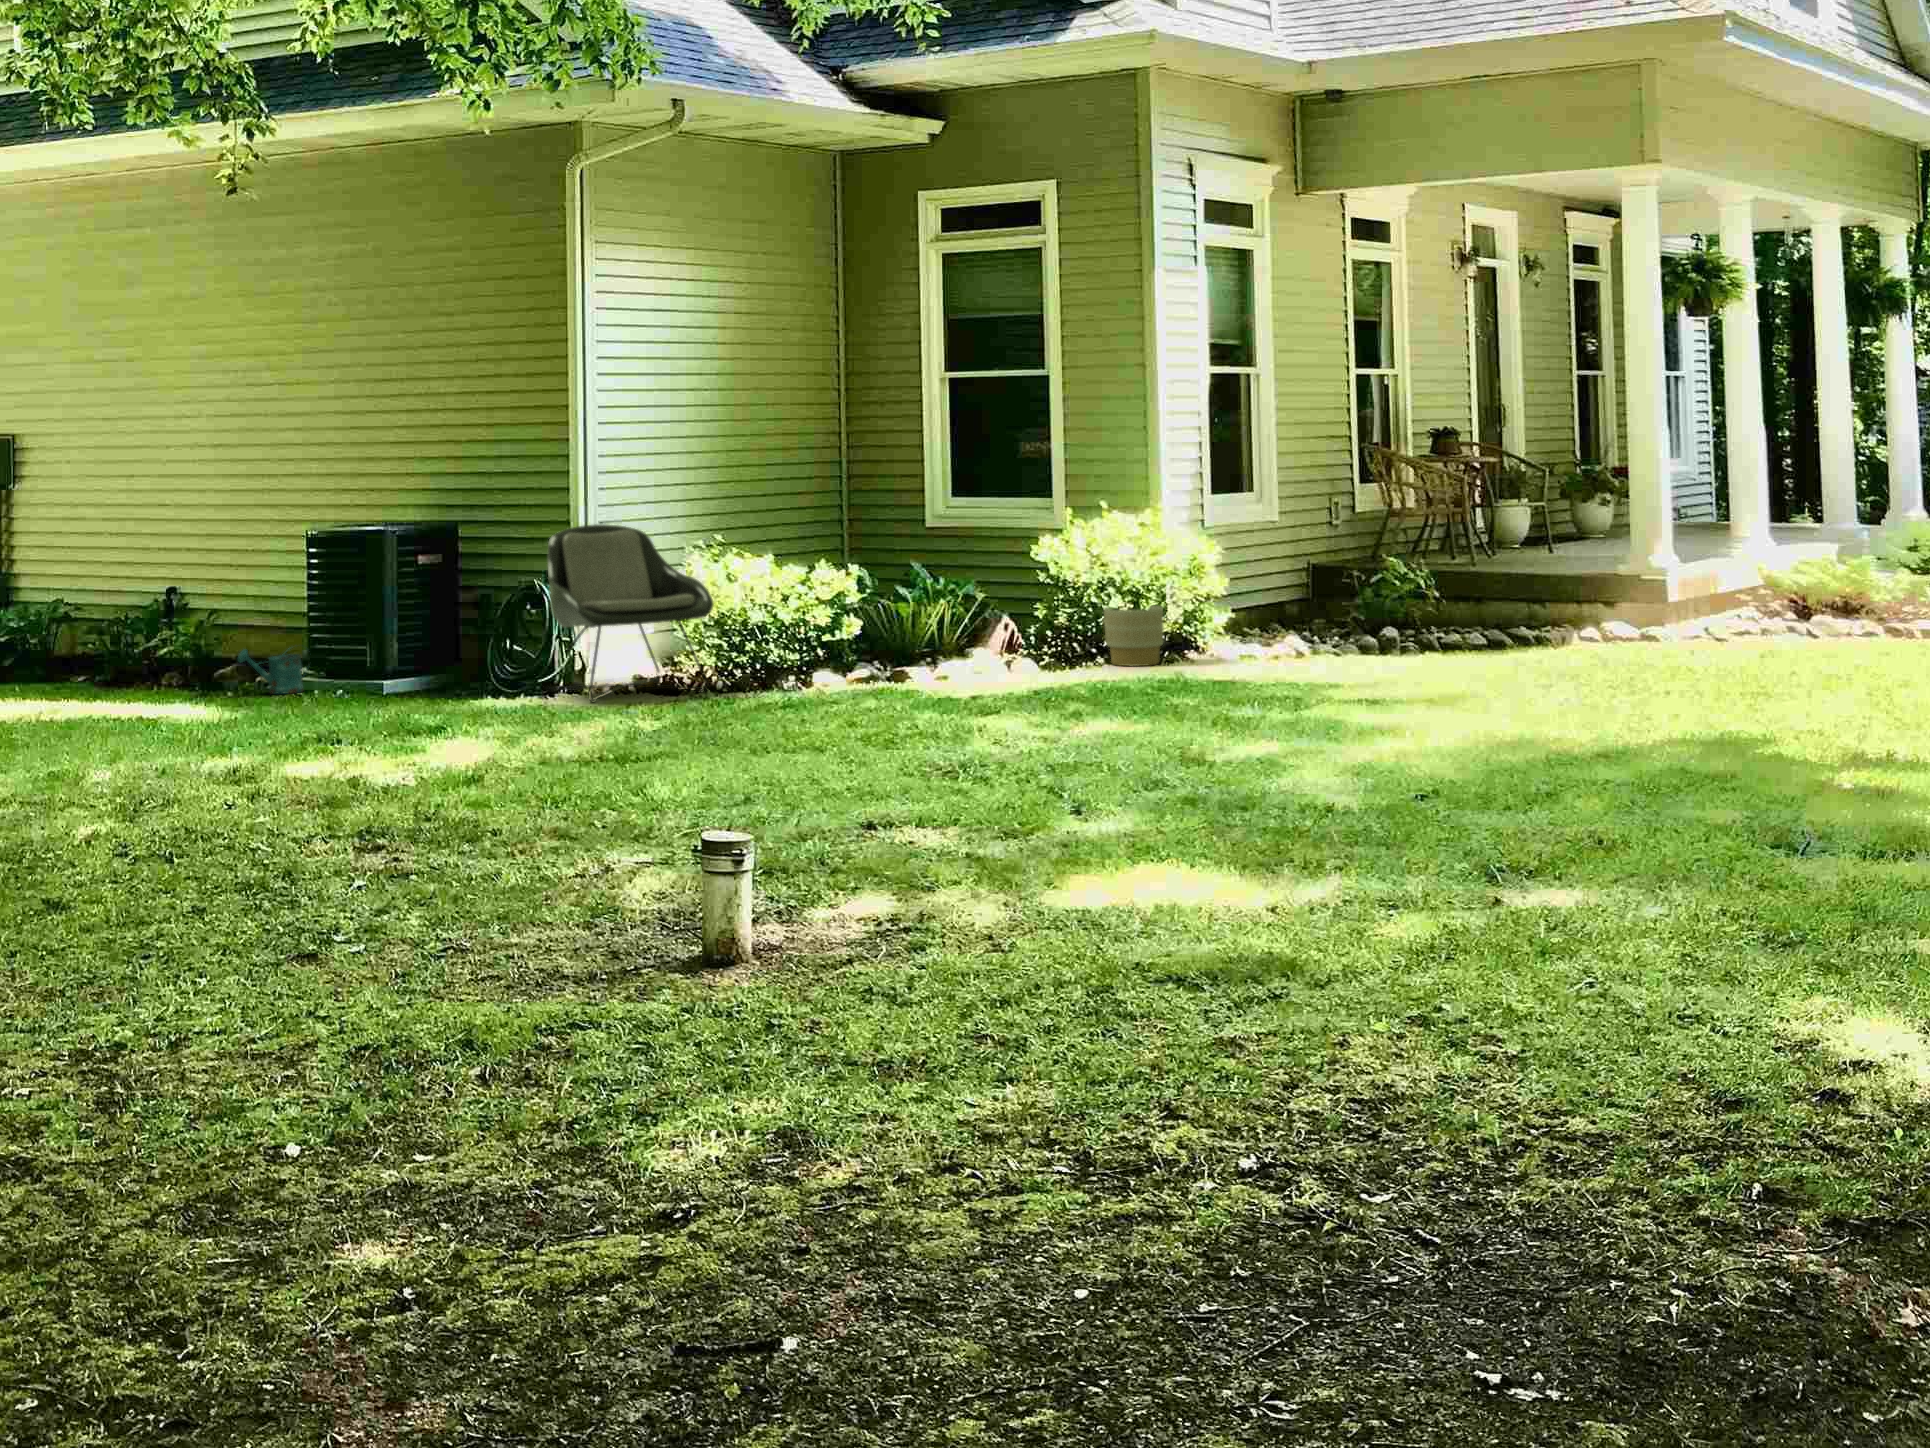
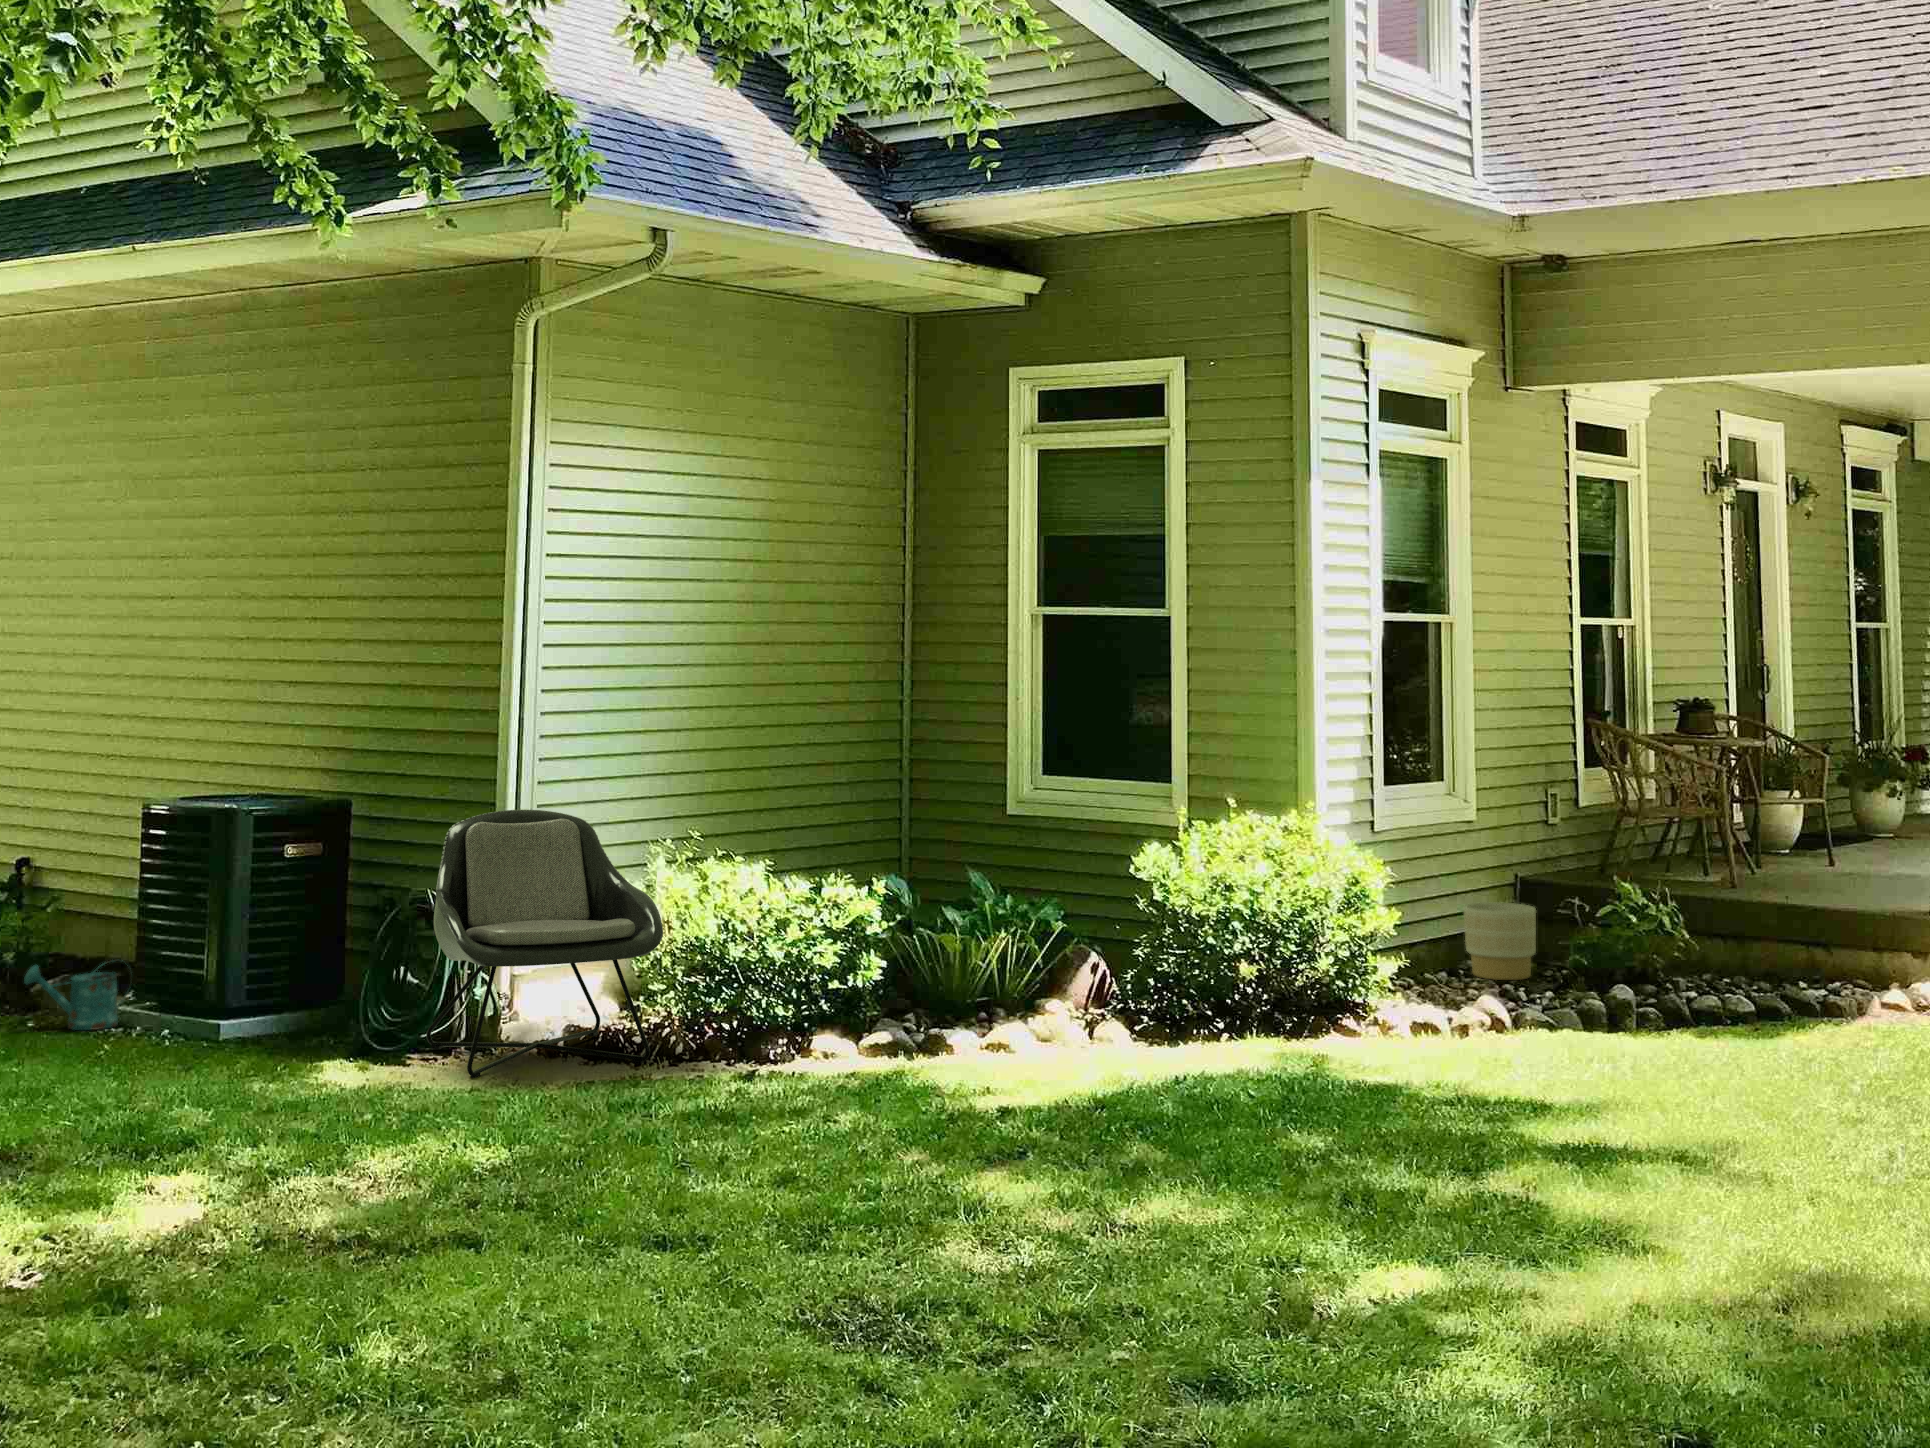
planter: present [1104,605,1163,667] -> present [1464,902,1536,980]

